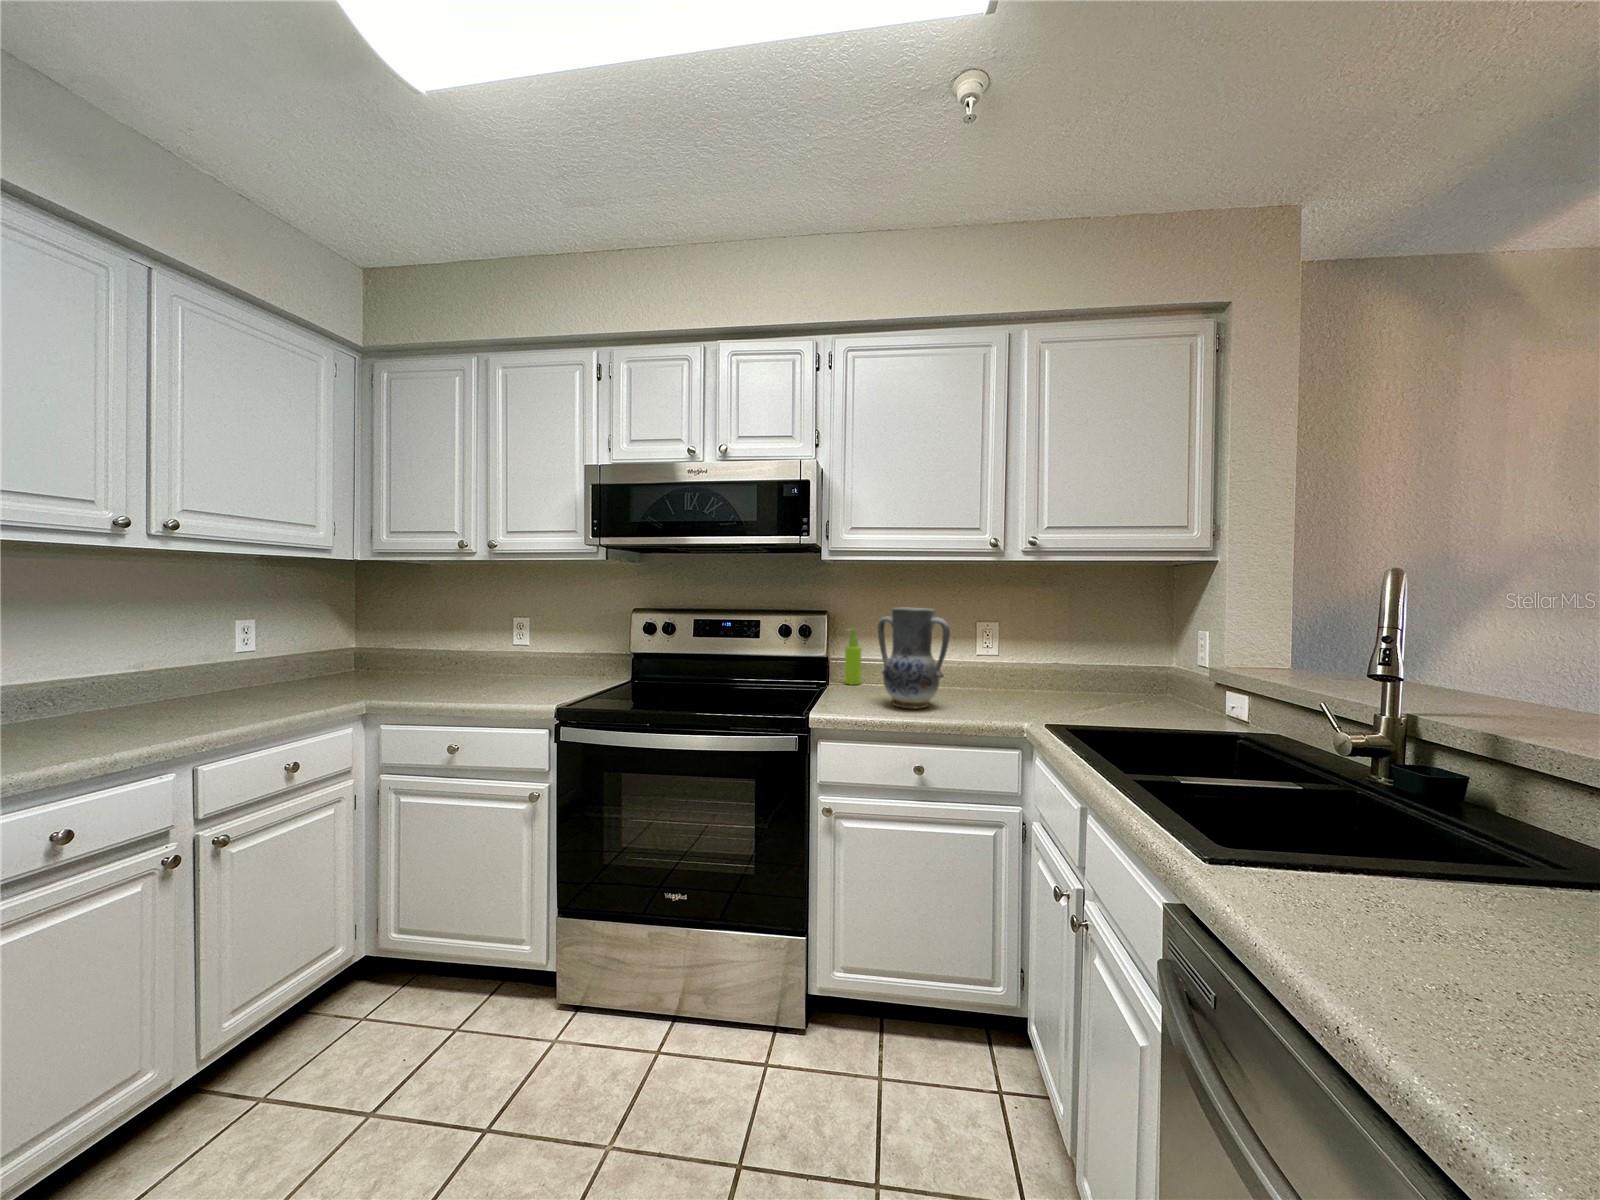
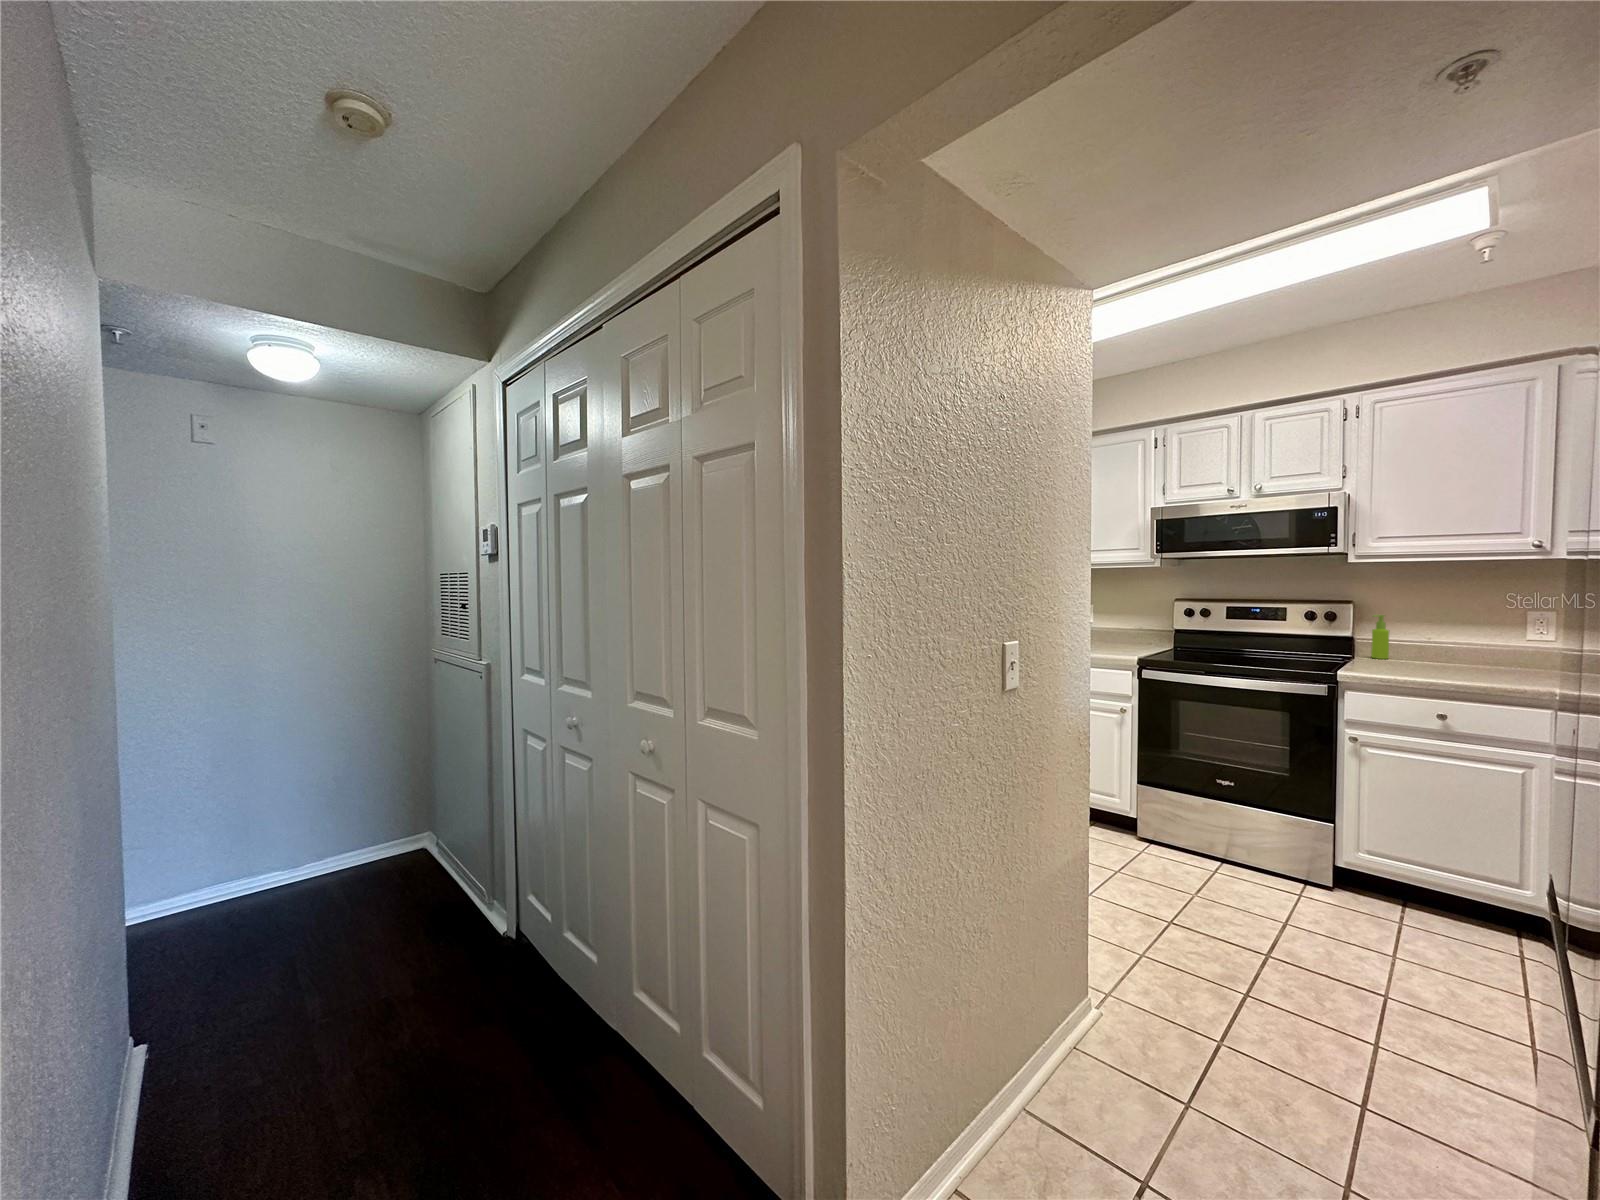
vase: present [878,608,950,708] -> none [1405,599,1482,676]

